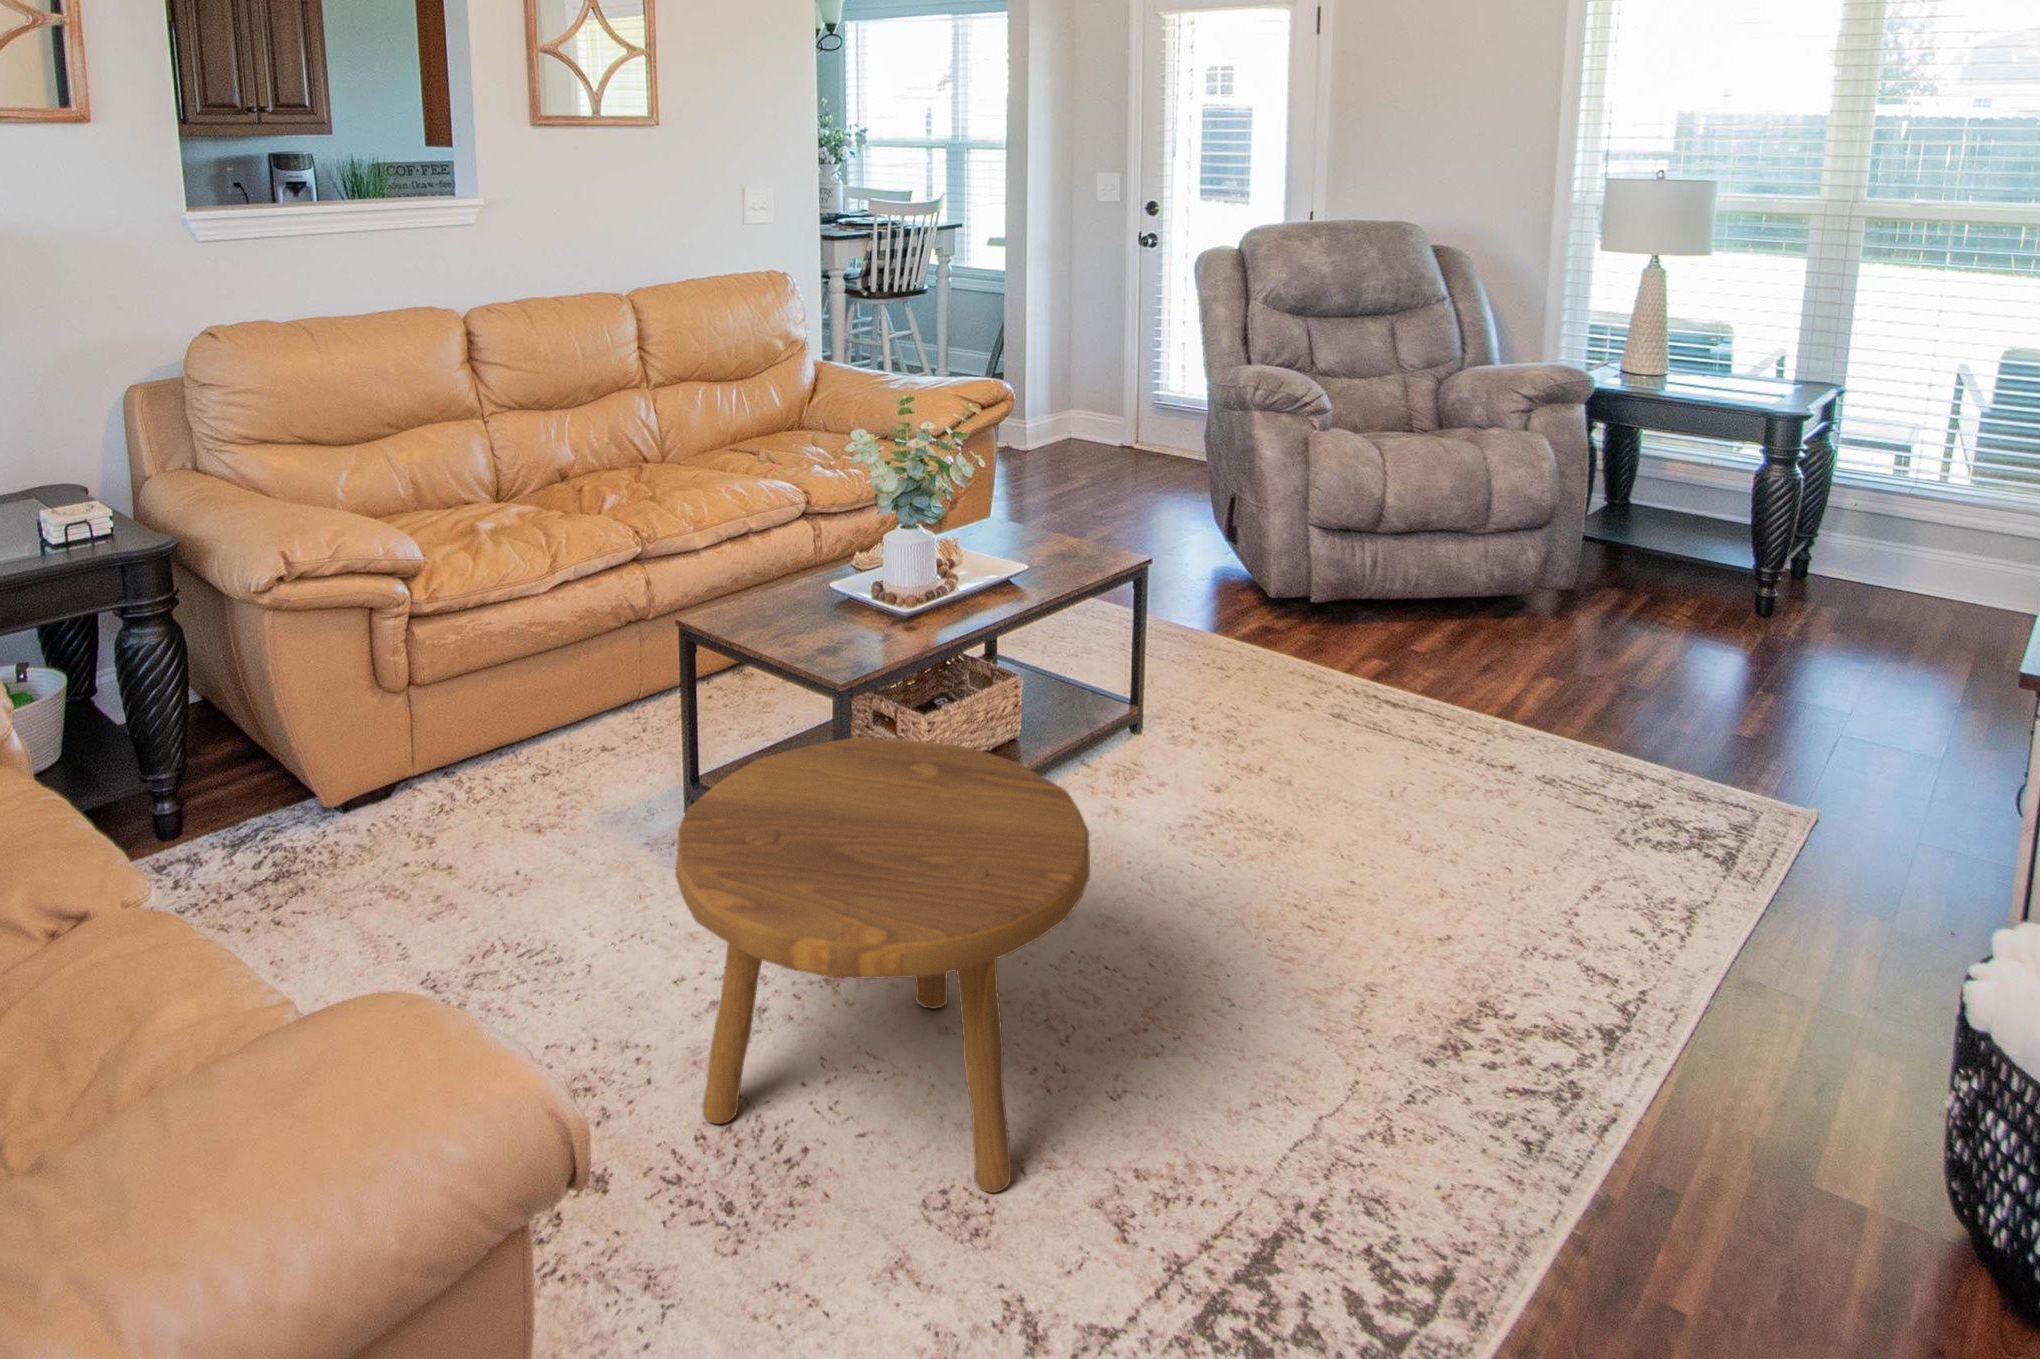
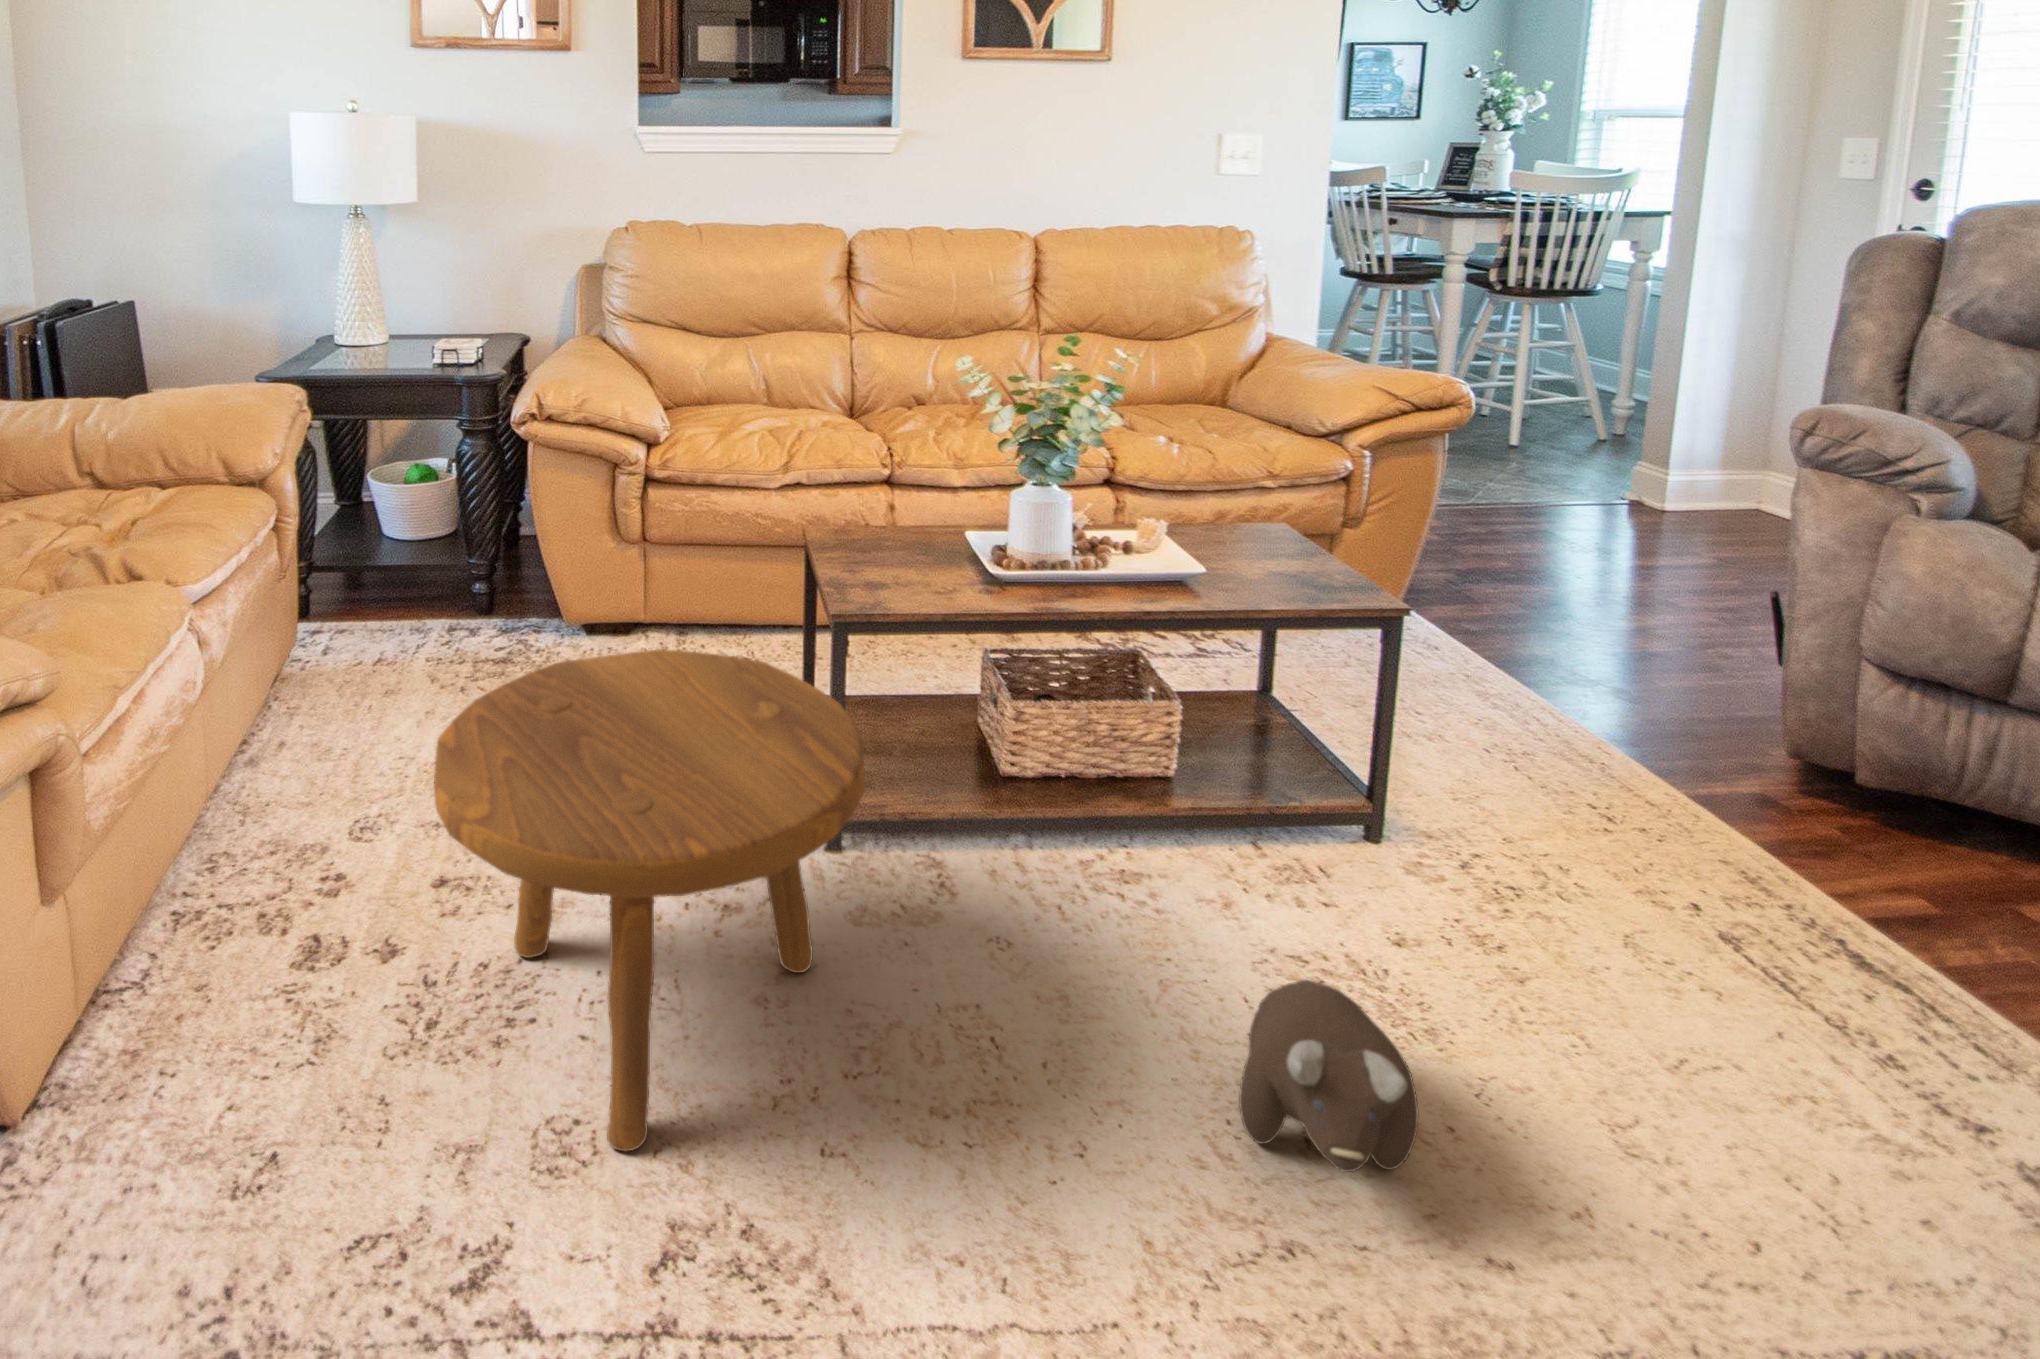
plush toy: none [1248,820,1398,945] -> present [1239,980,1418,1172]

